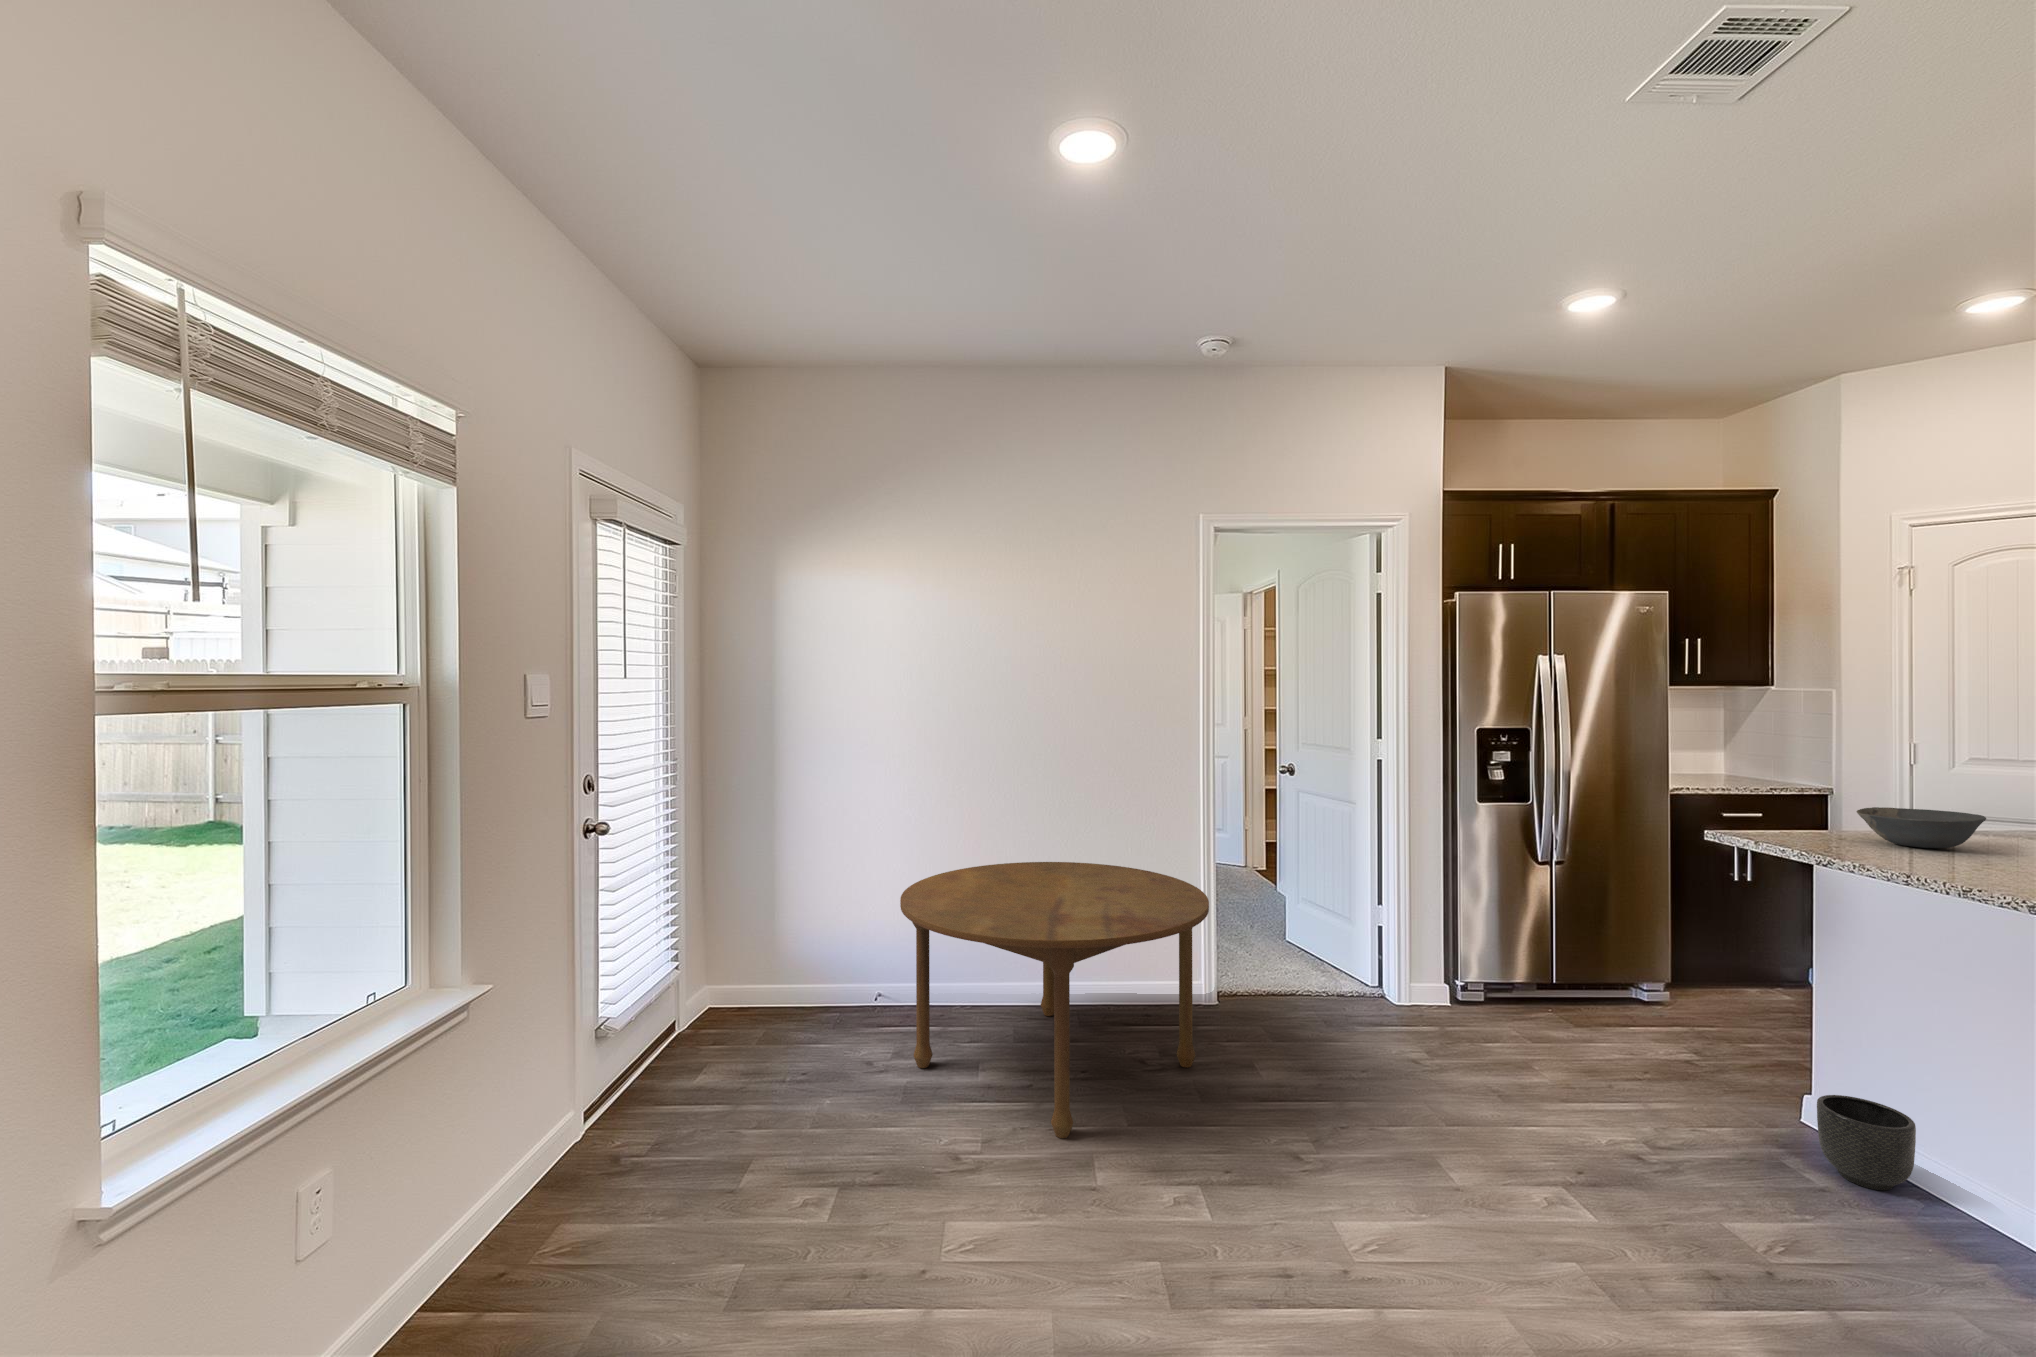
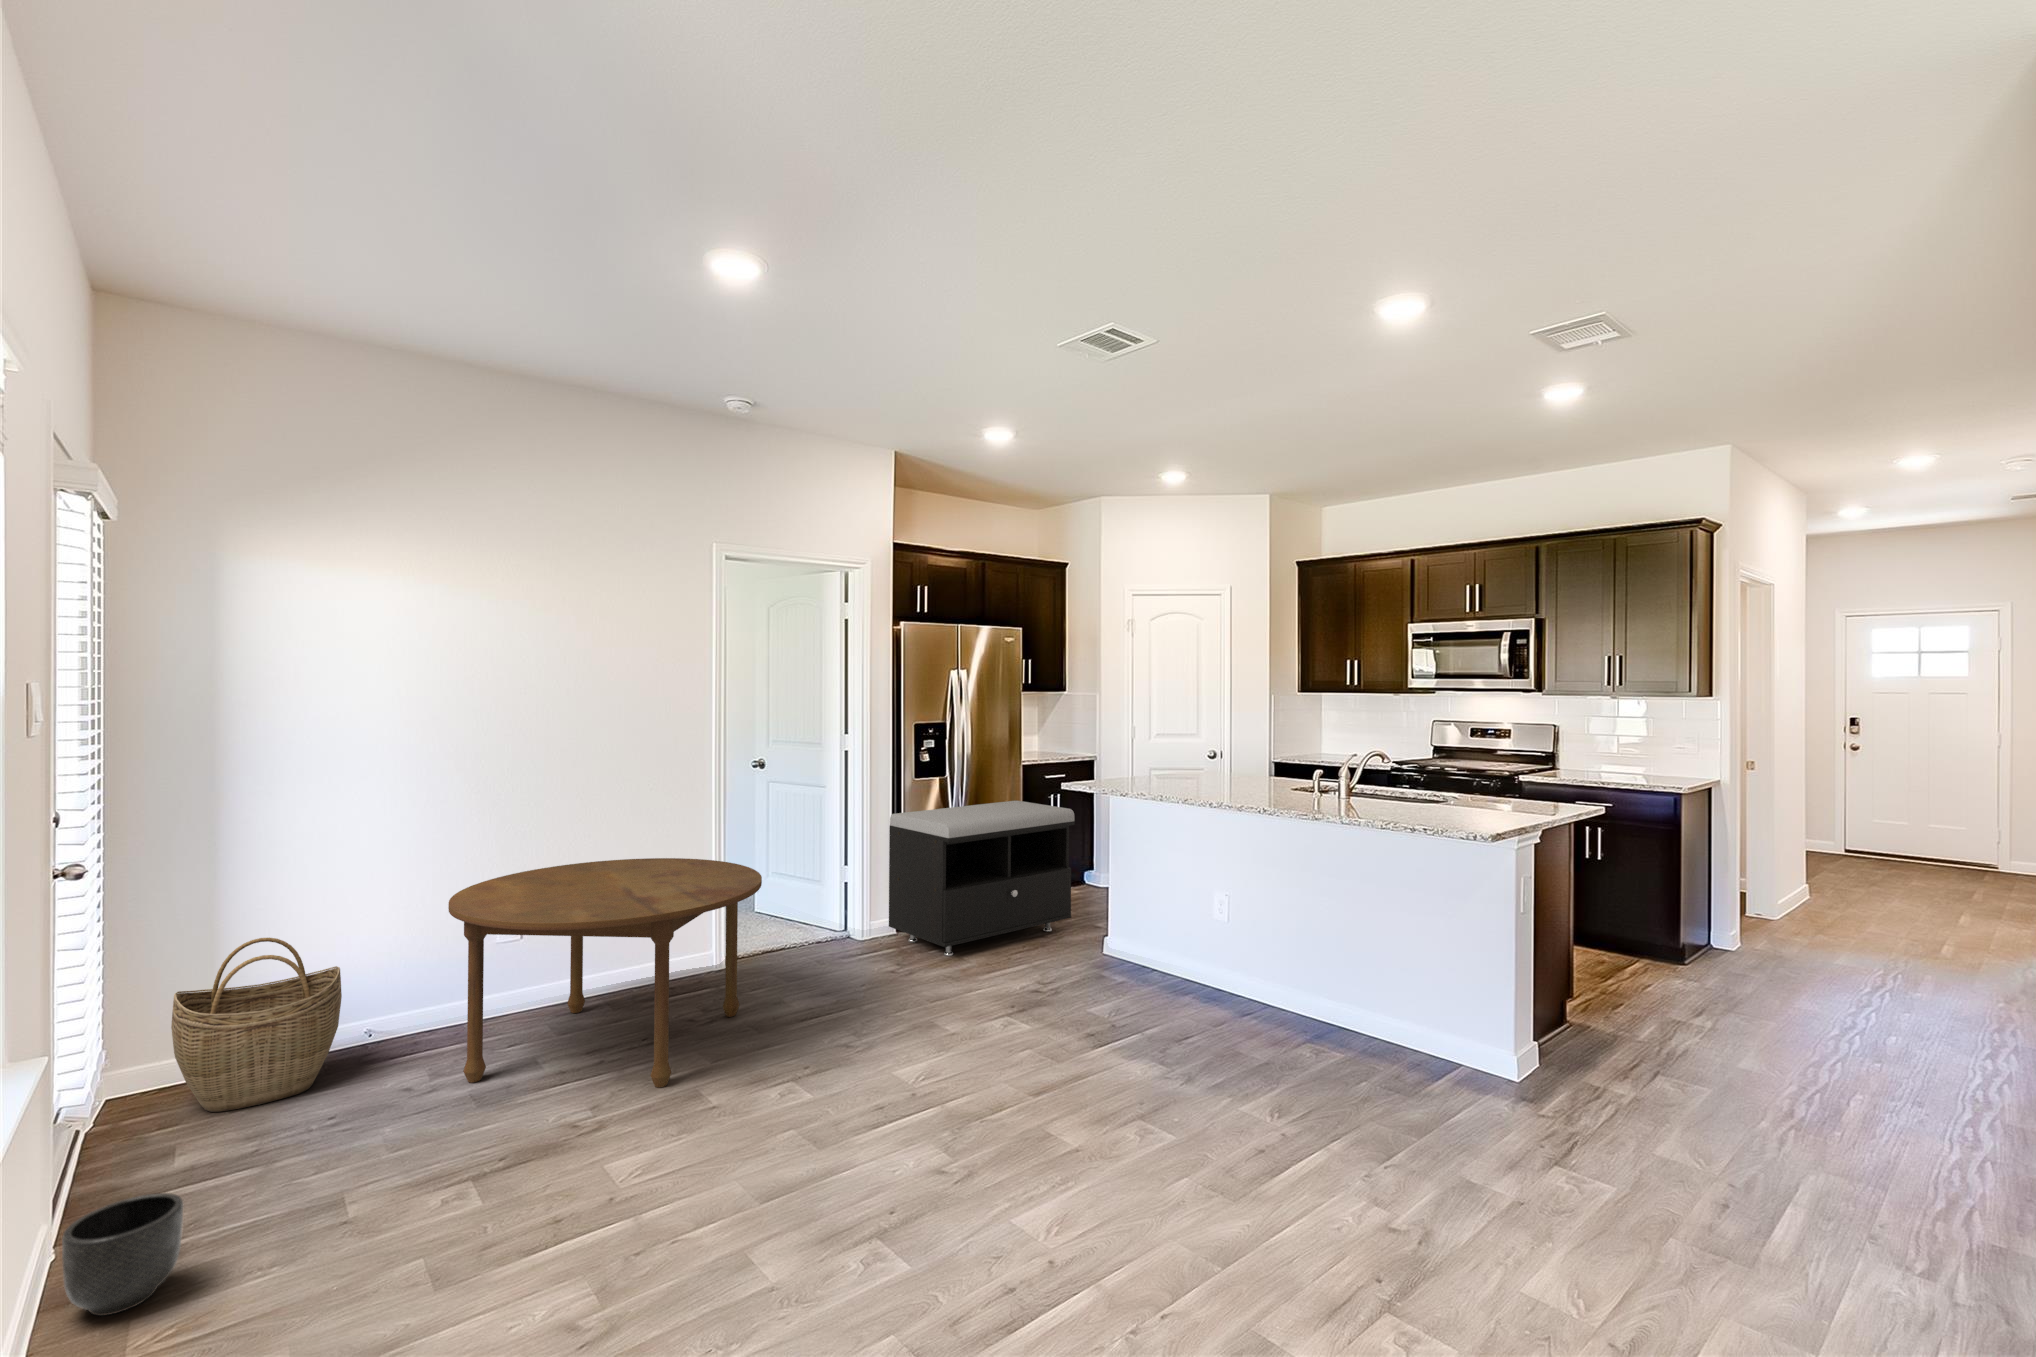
bowl: present [1857,807,1986,848] -> none [1125,761,1175,781]
storage bench: none [1432,847,1757,1060] -> present [889,801,1075,956]
woven basket: none [734,893,848,1036] -> present [171,938,342,1112]
planter: present [1817,1095,1916,1190] -> present [62,1193,183,1316]

